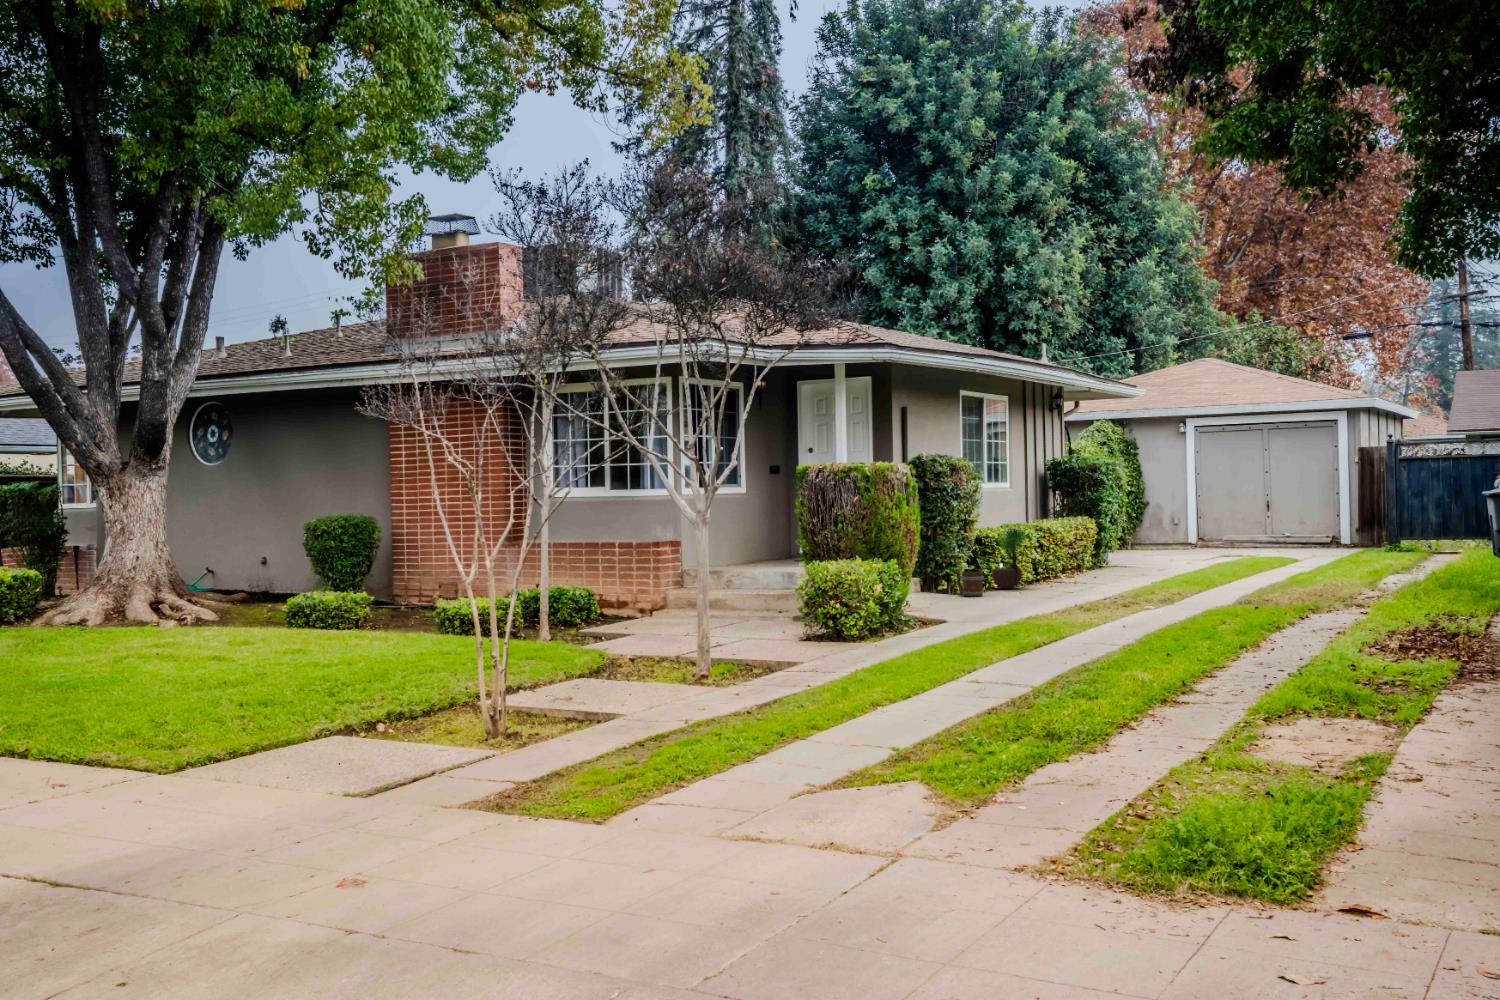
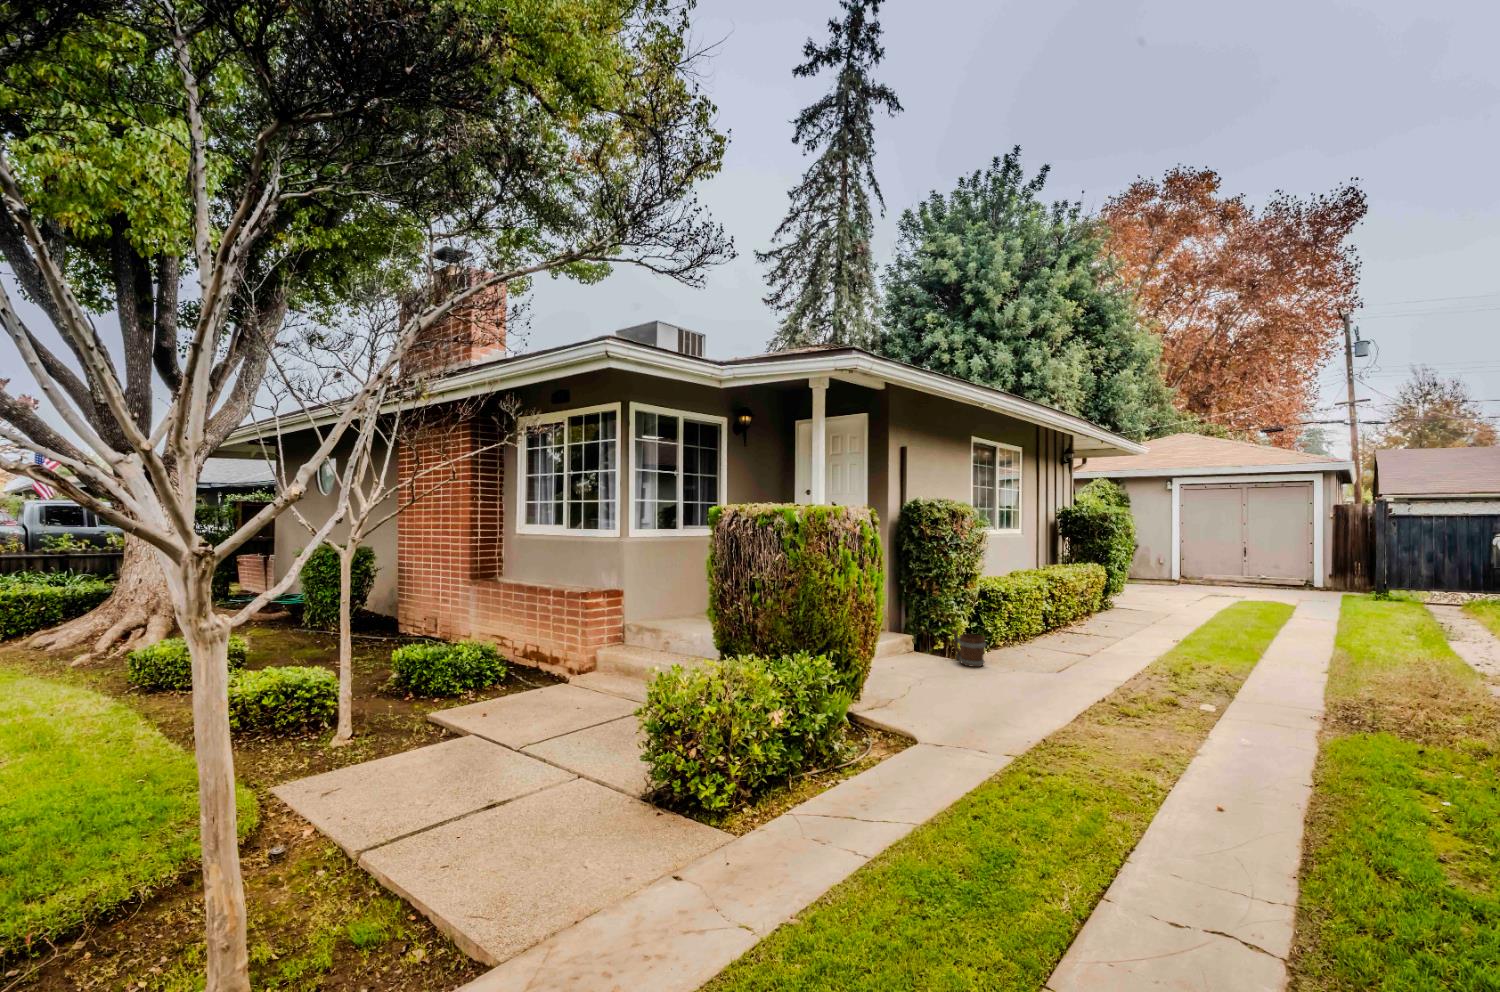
potted tree: present [992,525,1028,589] -> none [998,577,1045,651]

